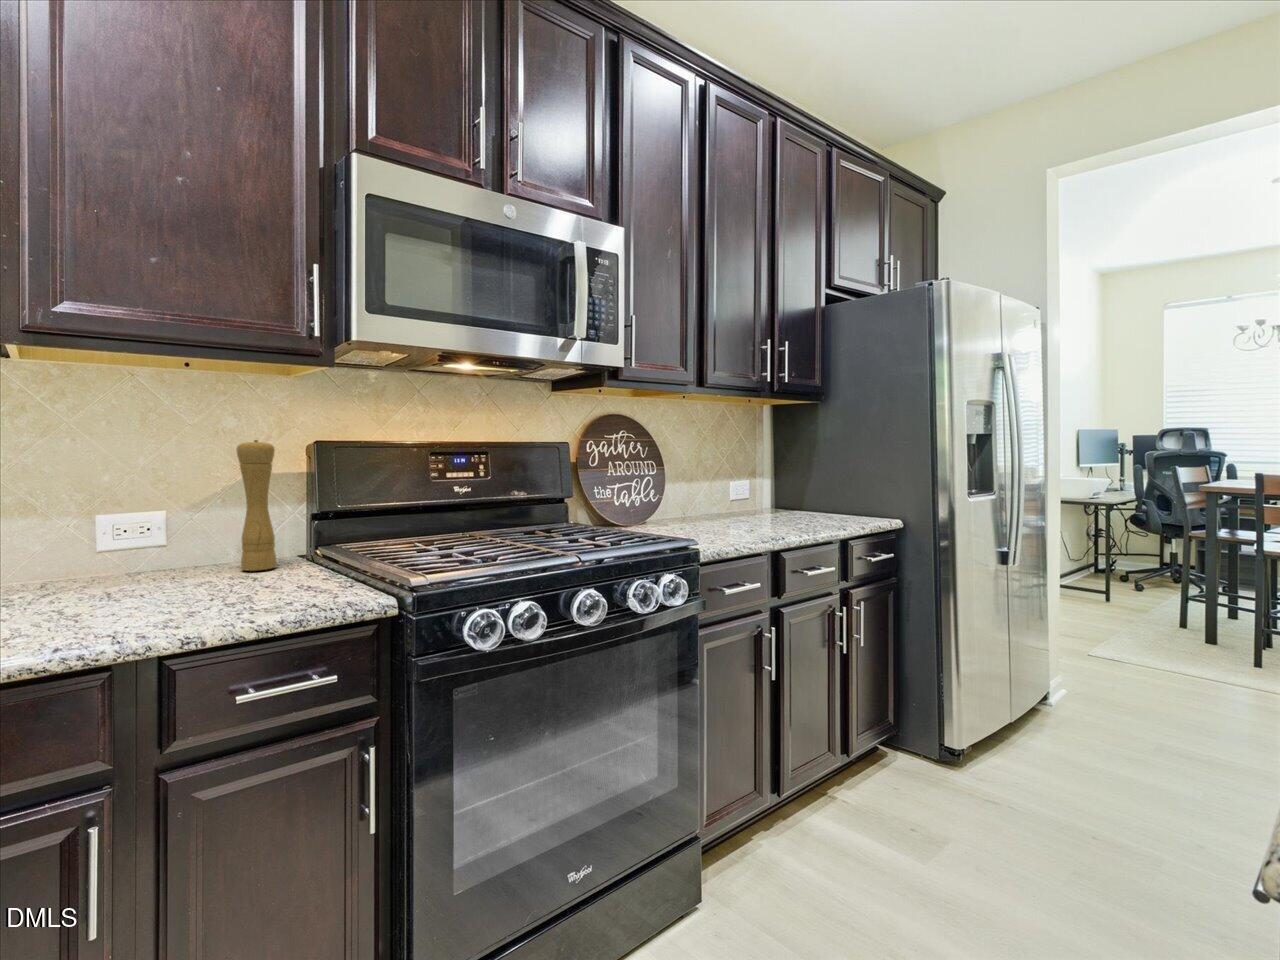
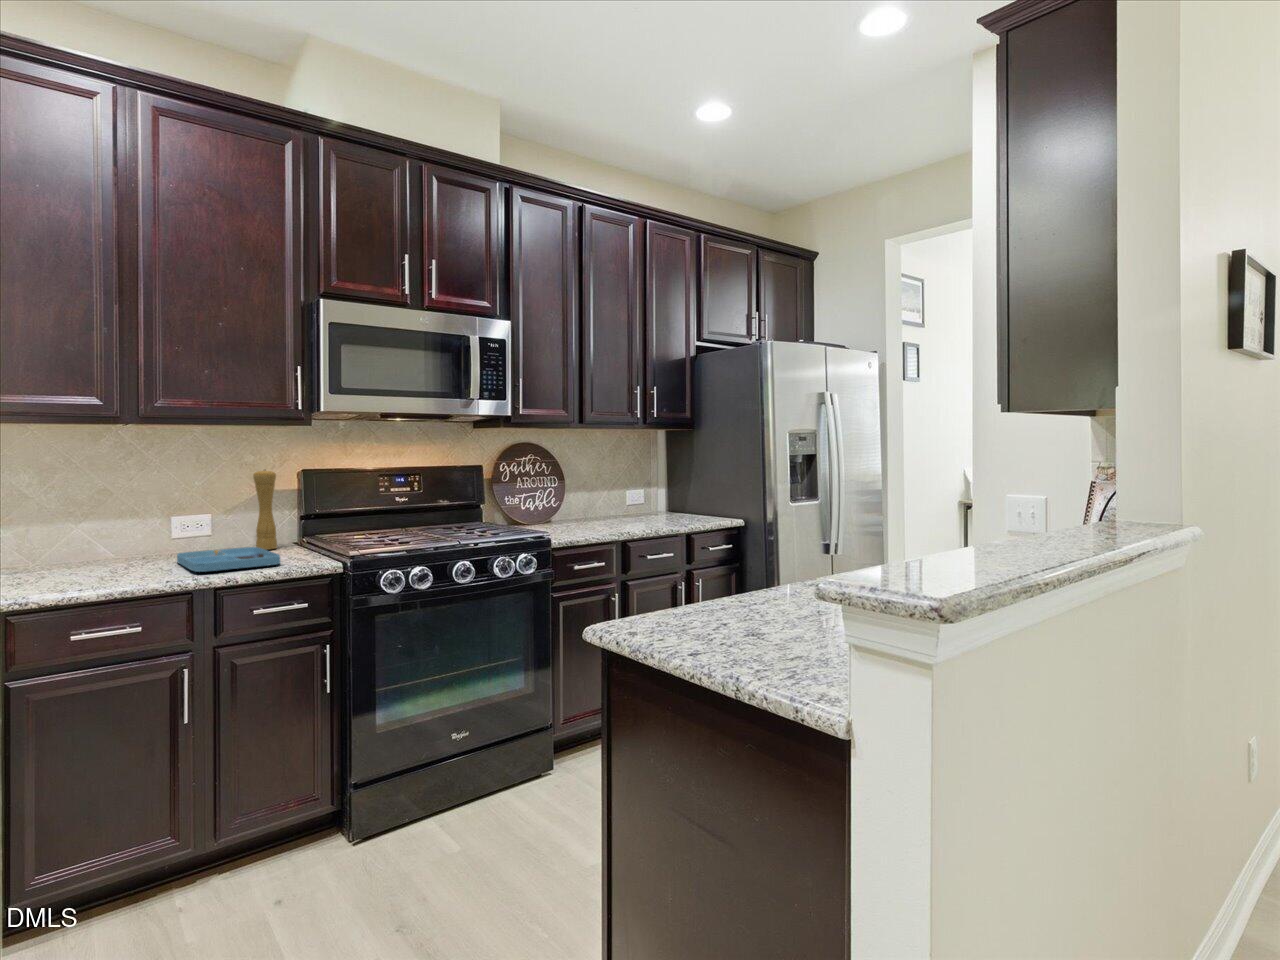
tray: none [95,568,285,626] -> present [177,547,280,572]

